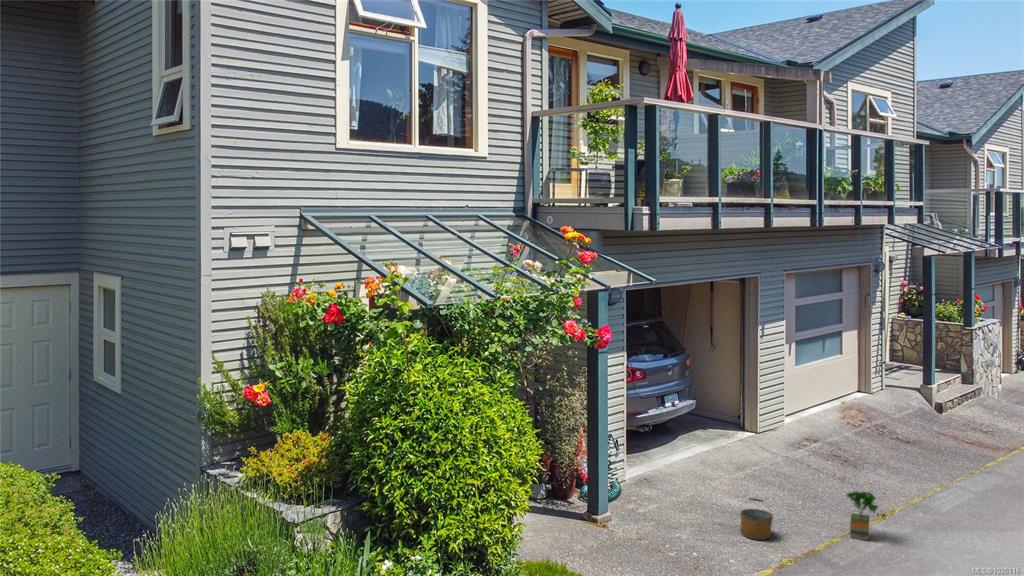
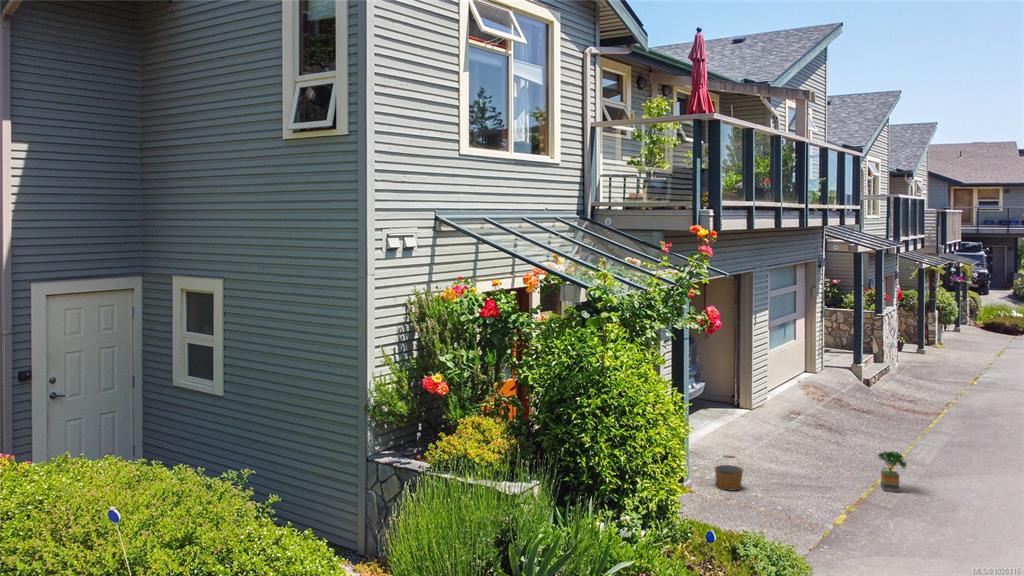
bucket: present [740,498,773,540] -> present [715,456,743,490]

